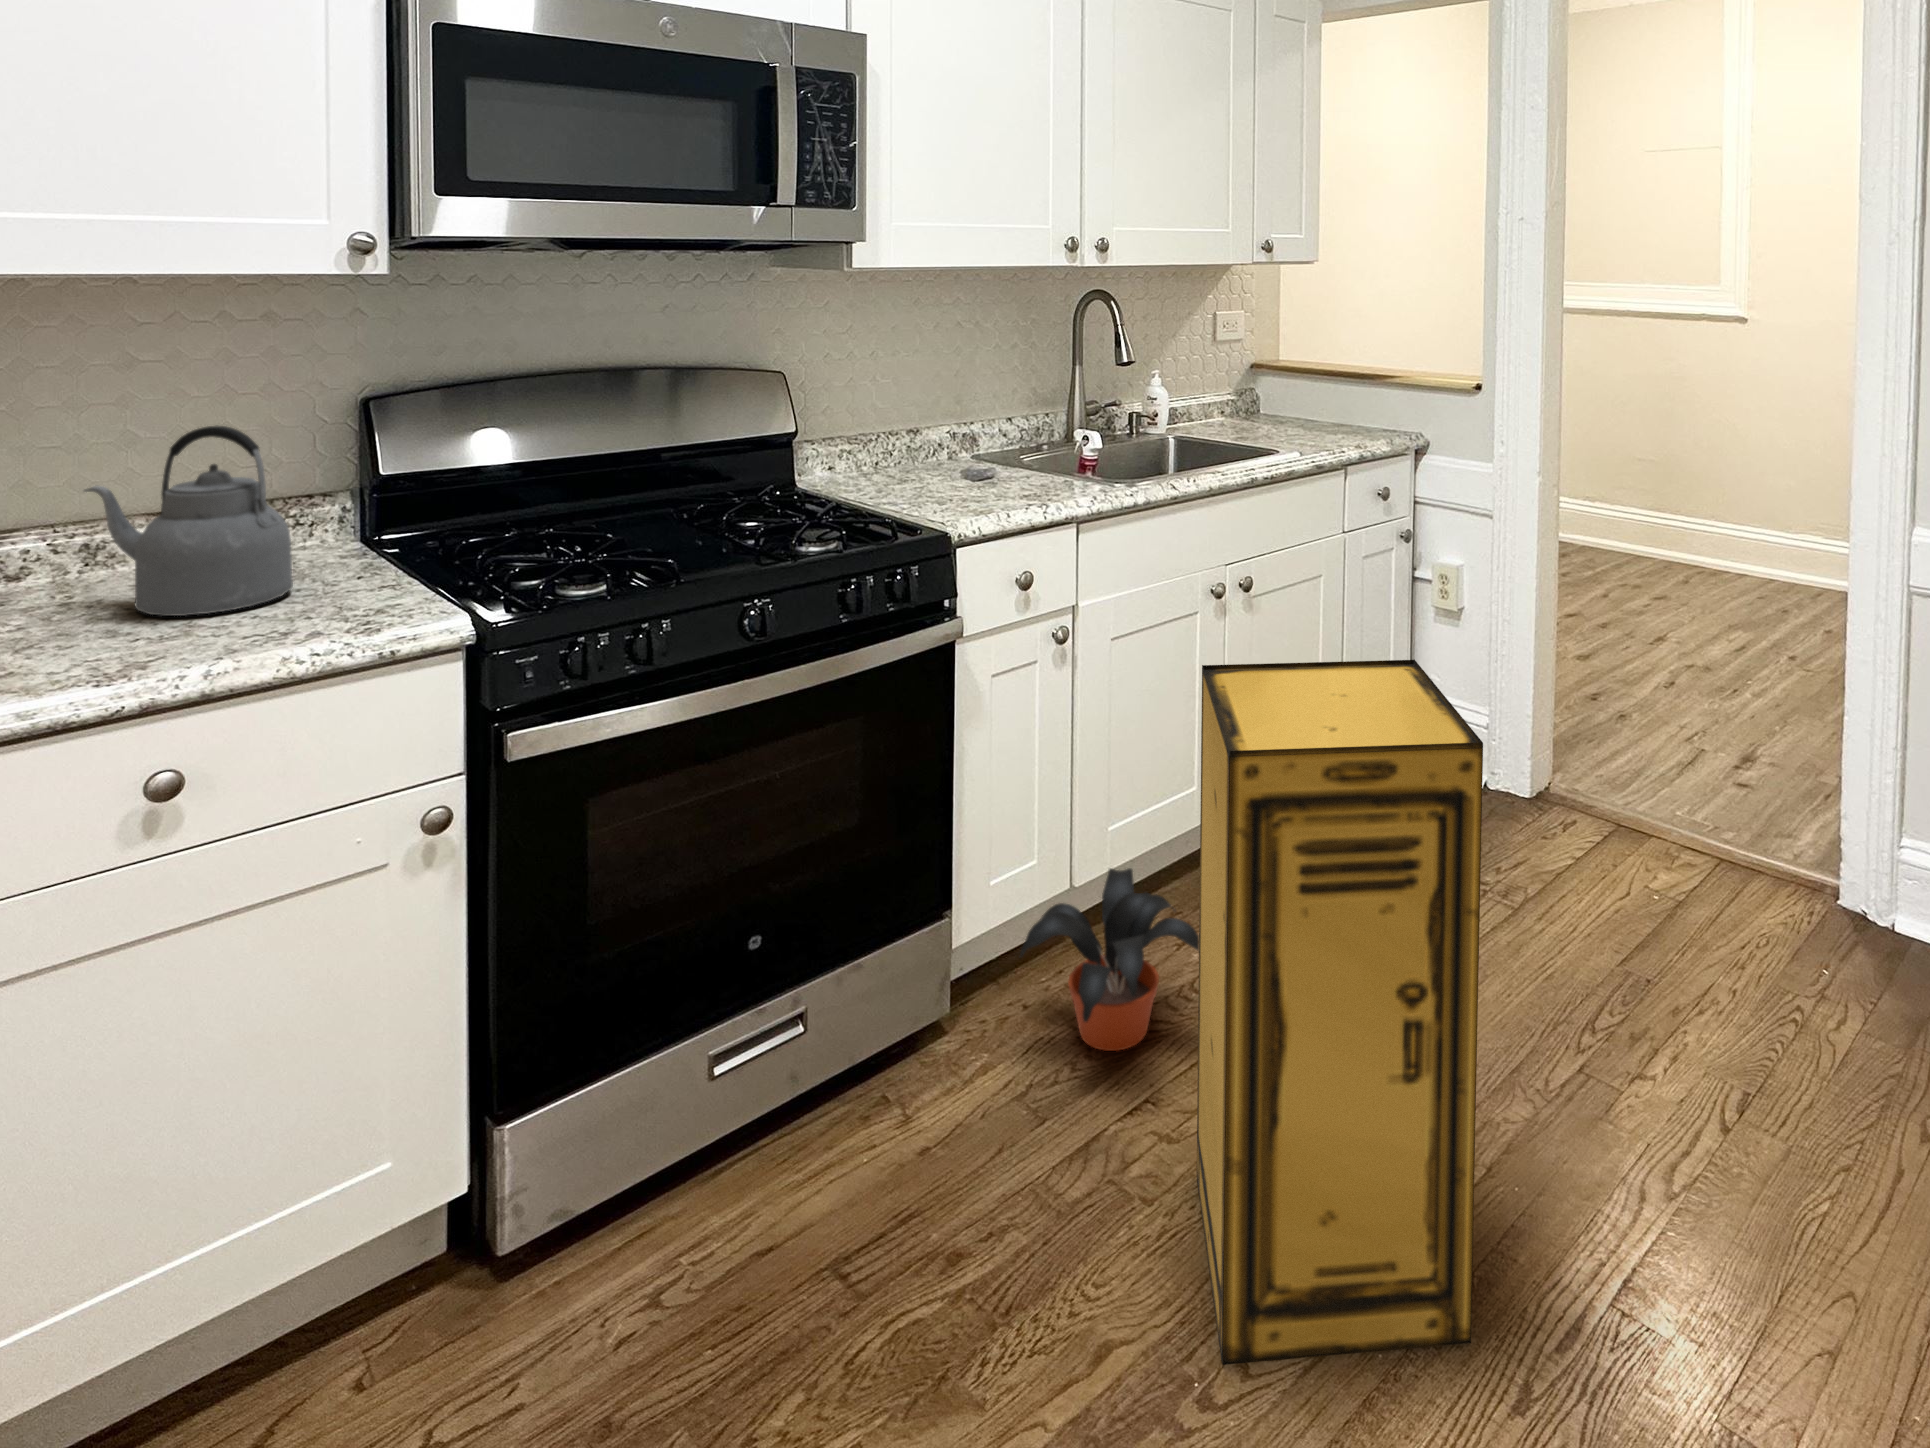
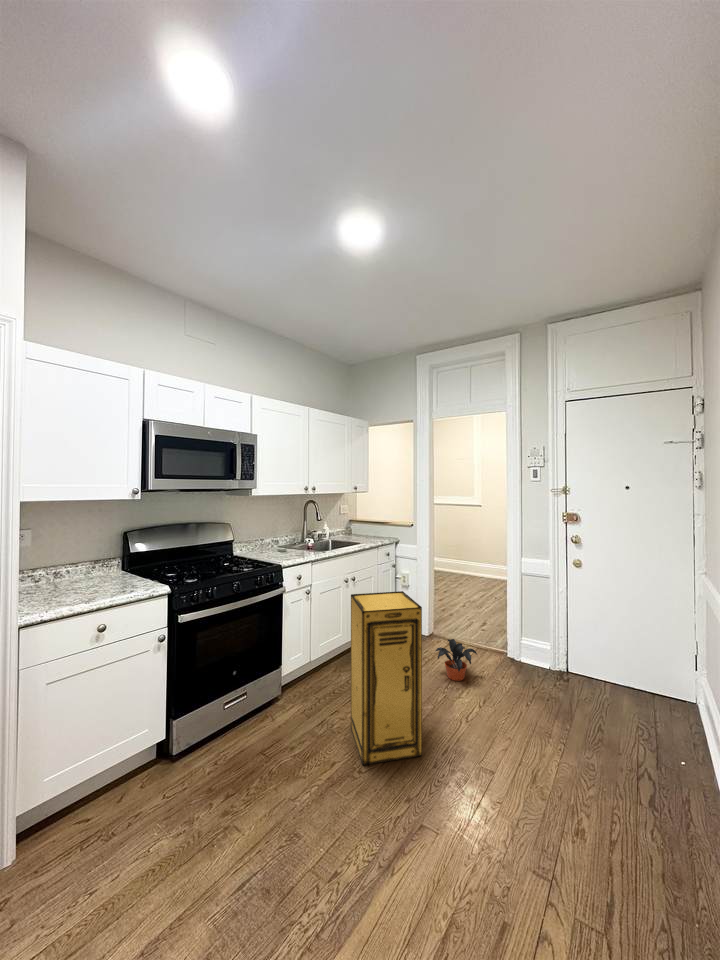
kettle: present [84,426,293,616] -> none [62,539,117,589]
potted plant: present [1020,868,1199,1051] -> present [436,639,477,681]

